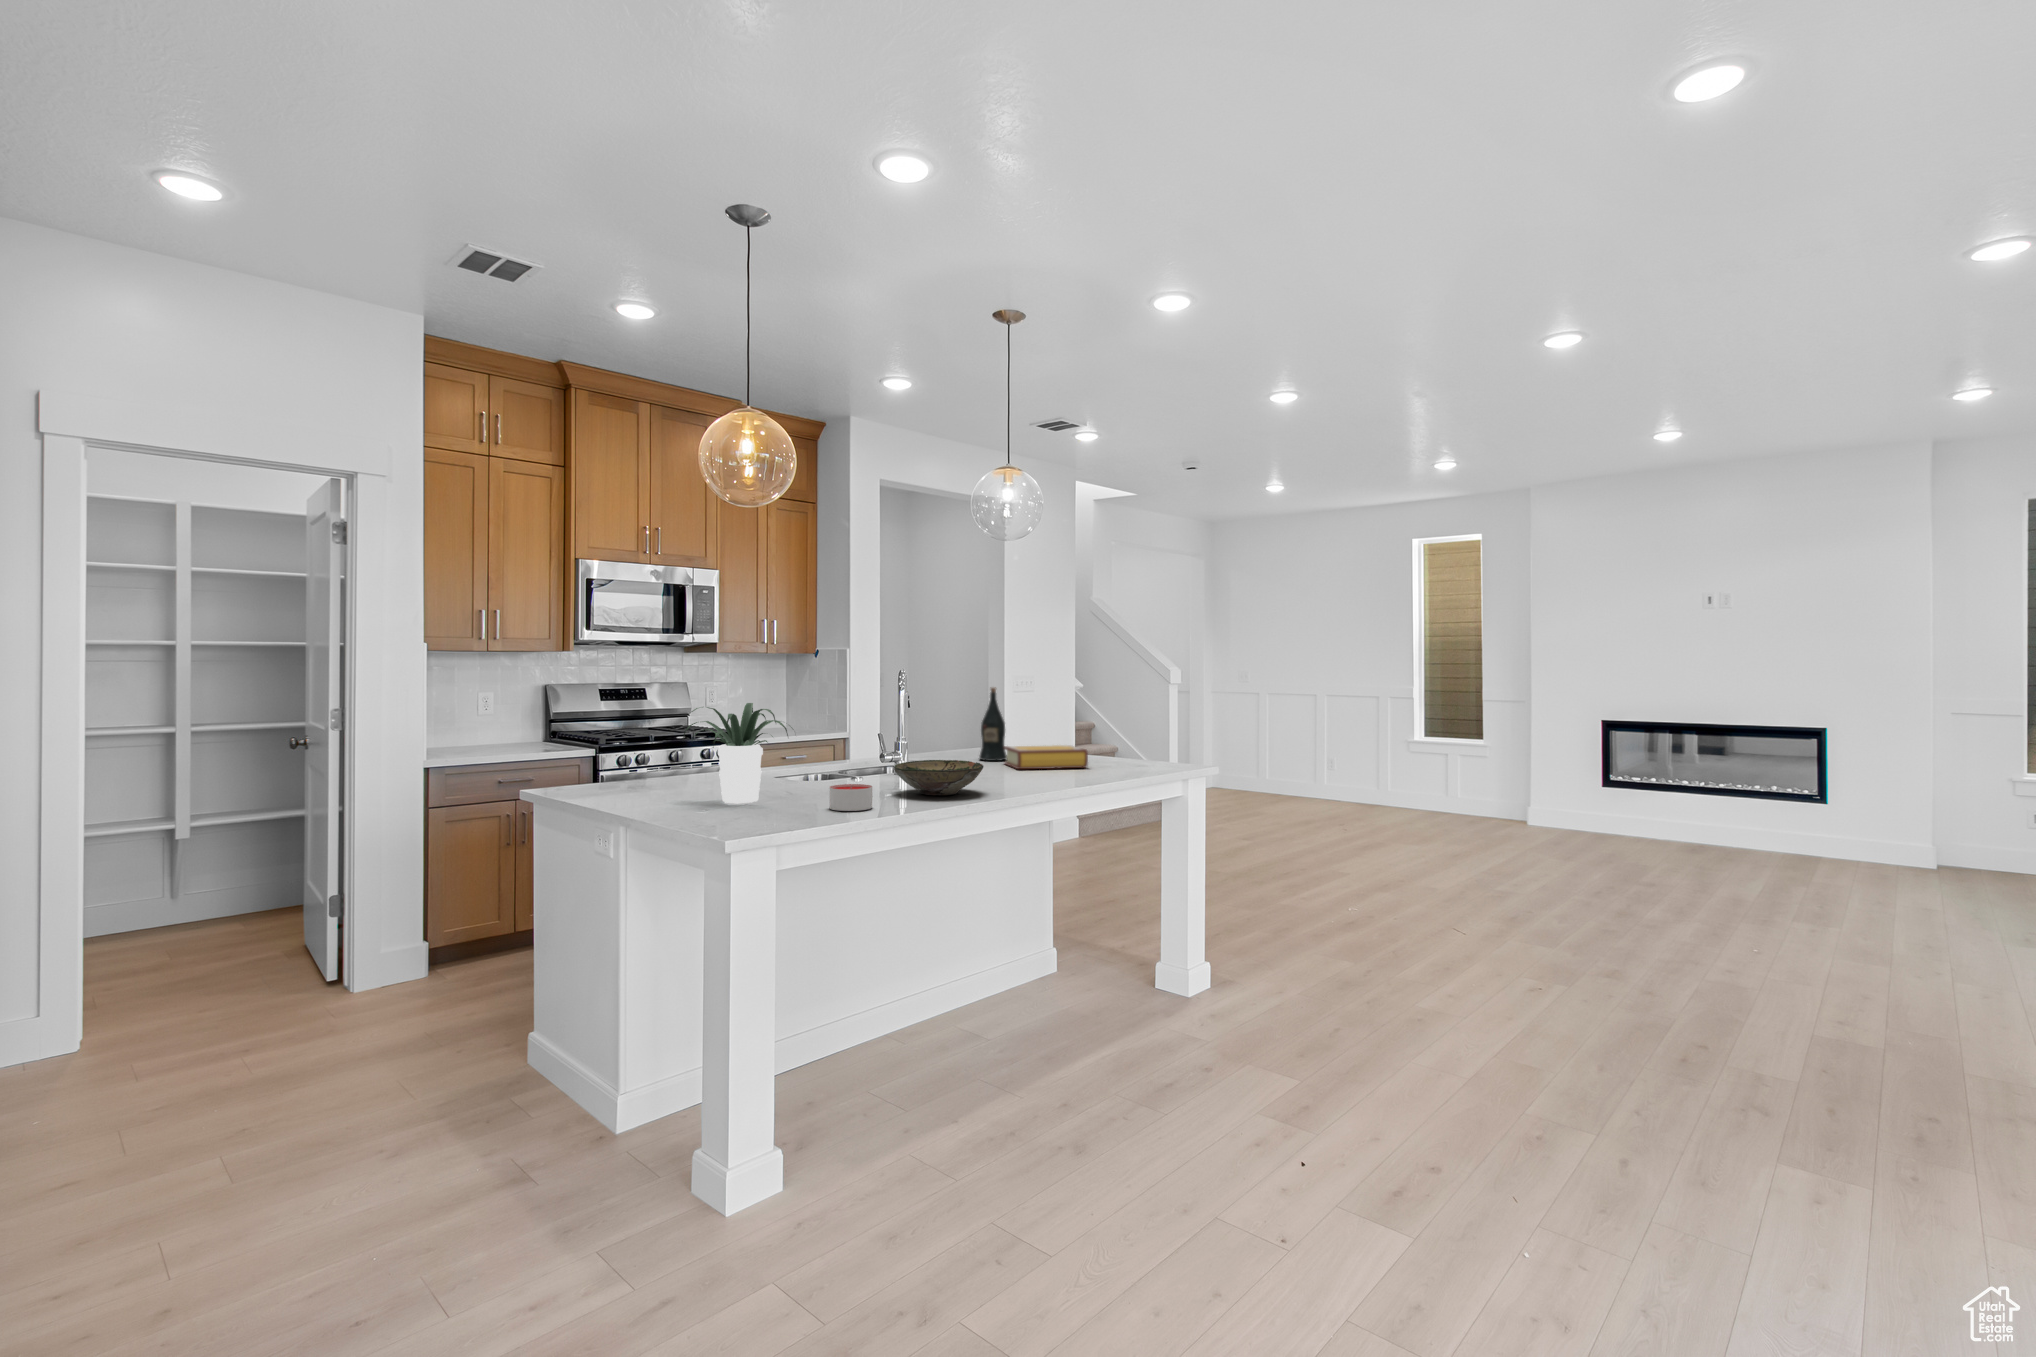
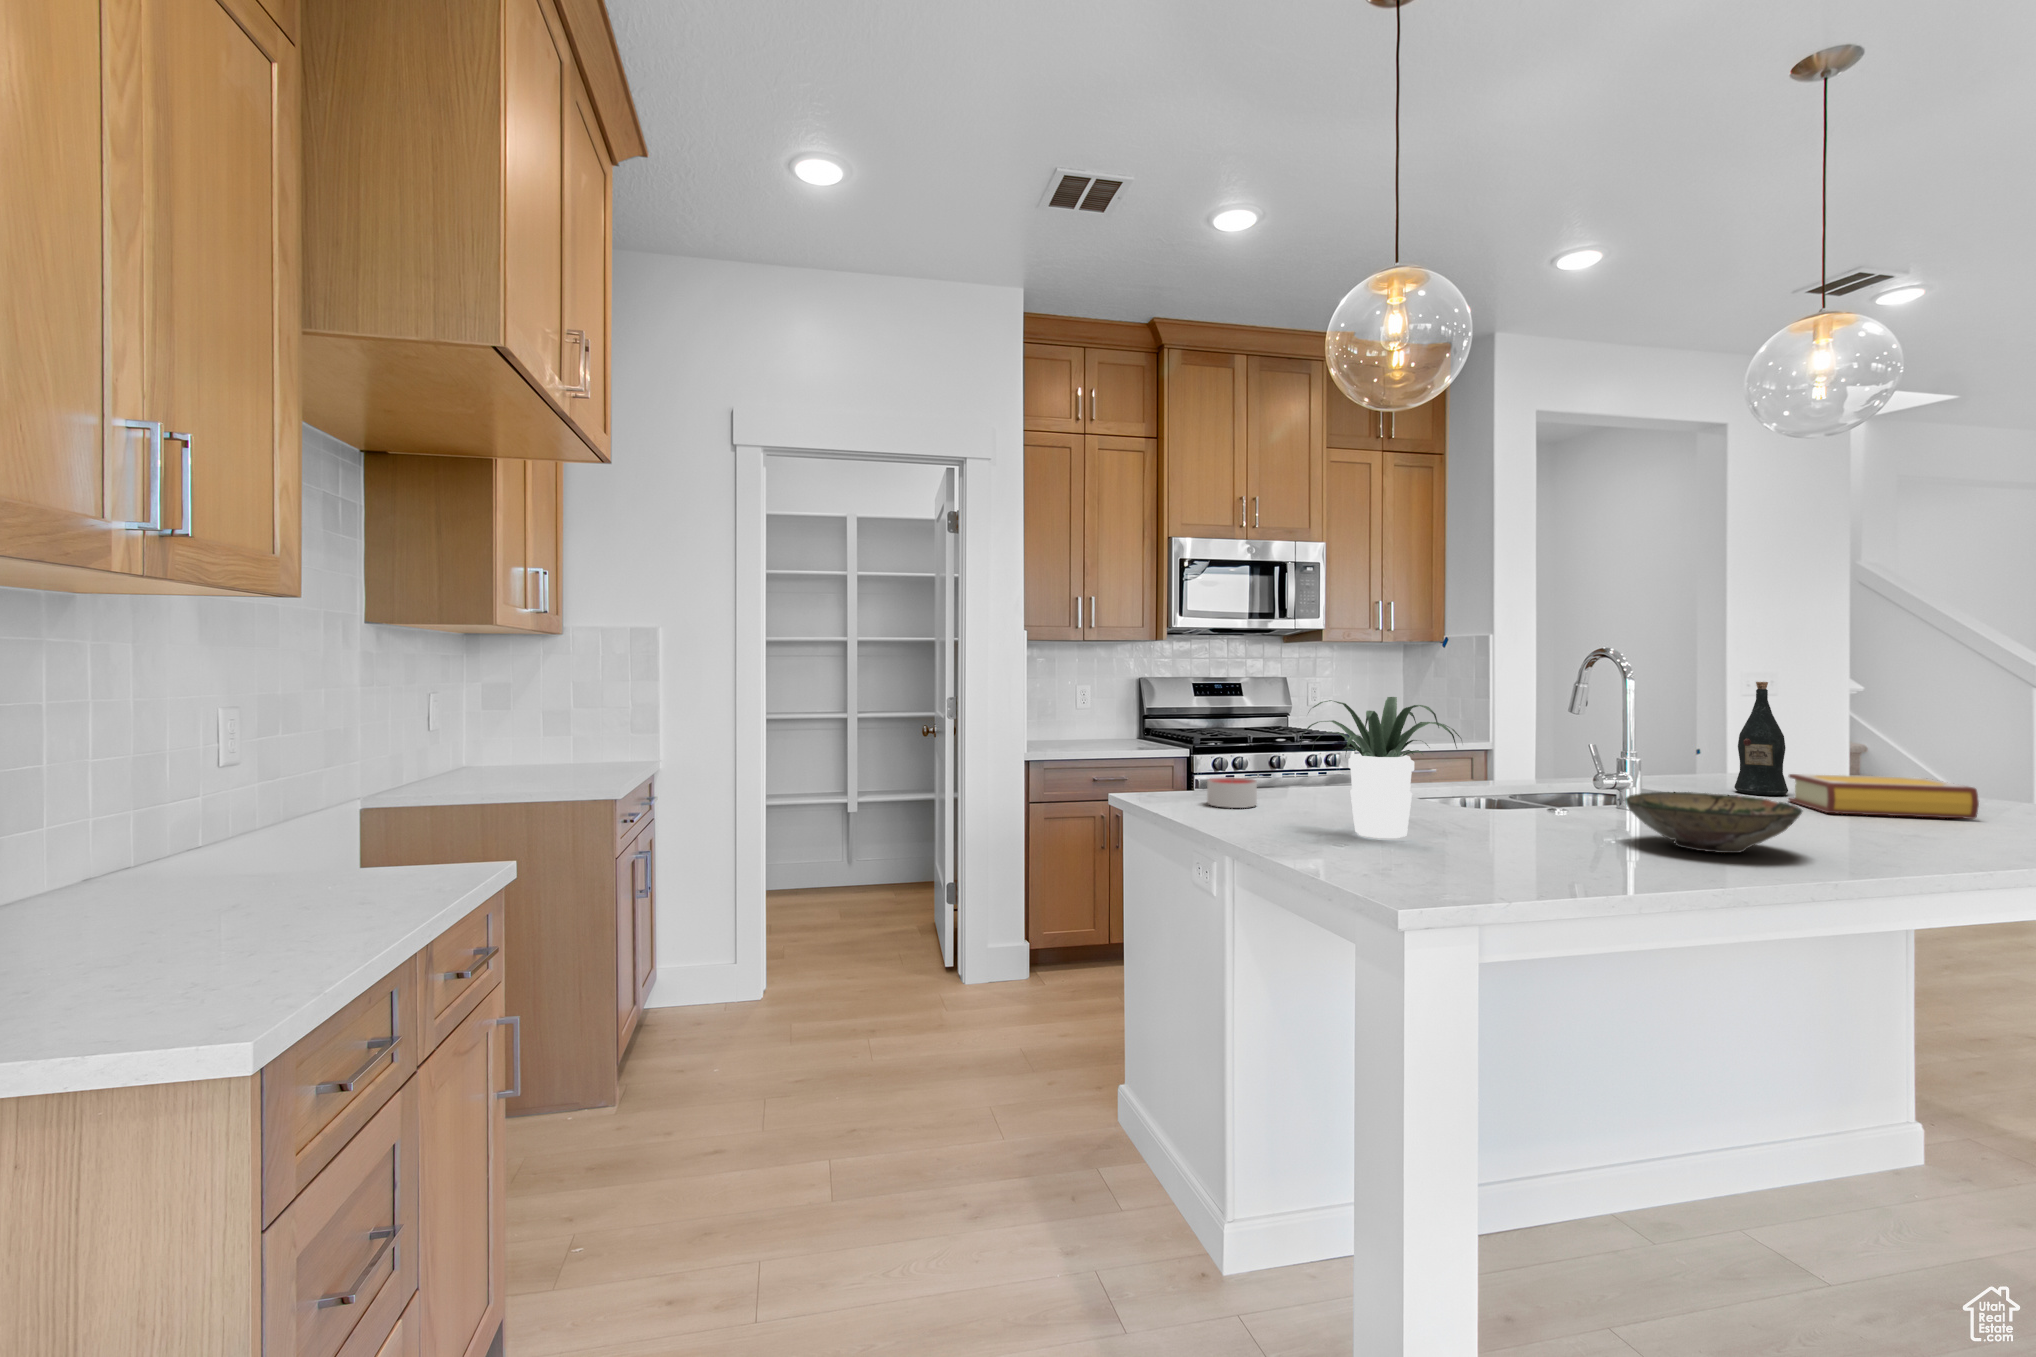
candle: present [829,784,872,811] -> present [1207,778,1257,808]

